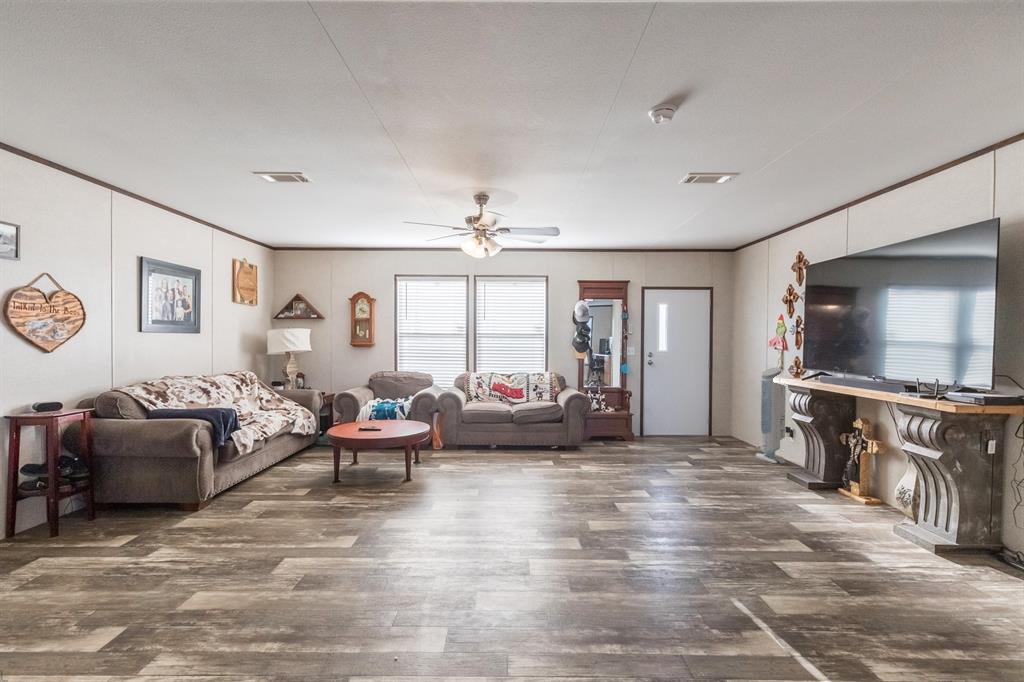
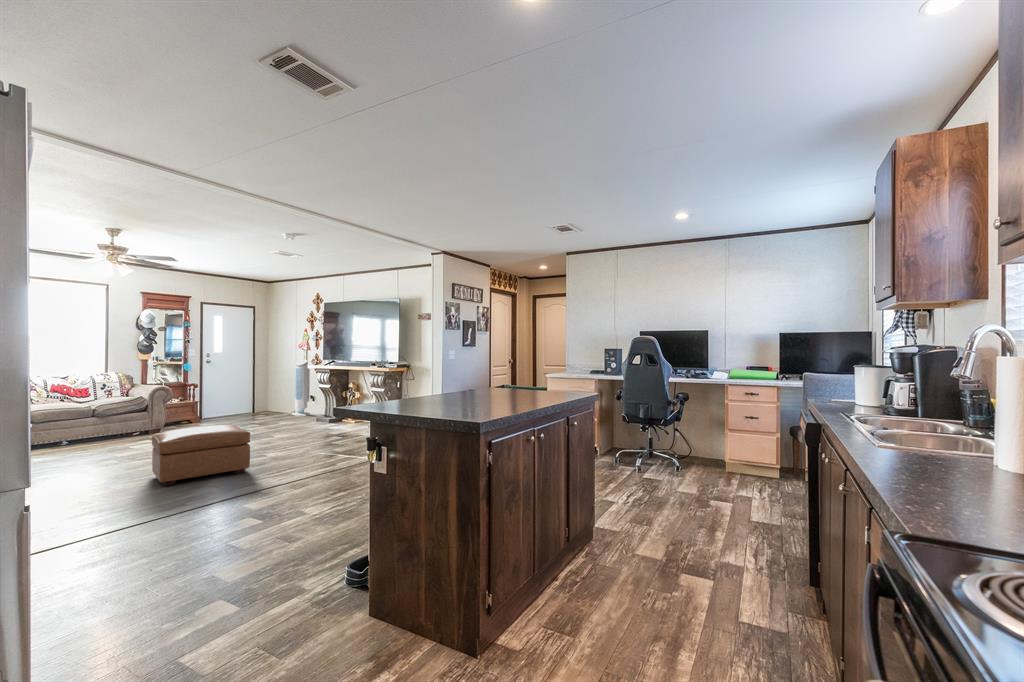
ottoman: none [422,479,574,600] -> present [152,425,250,486]

